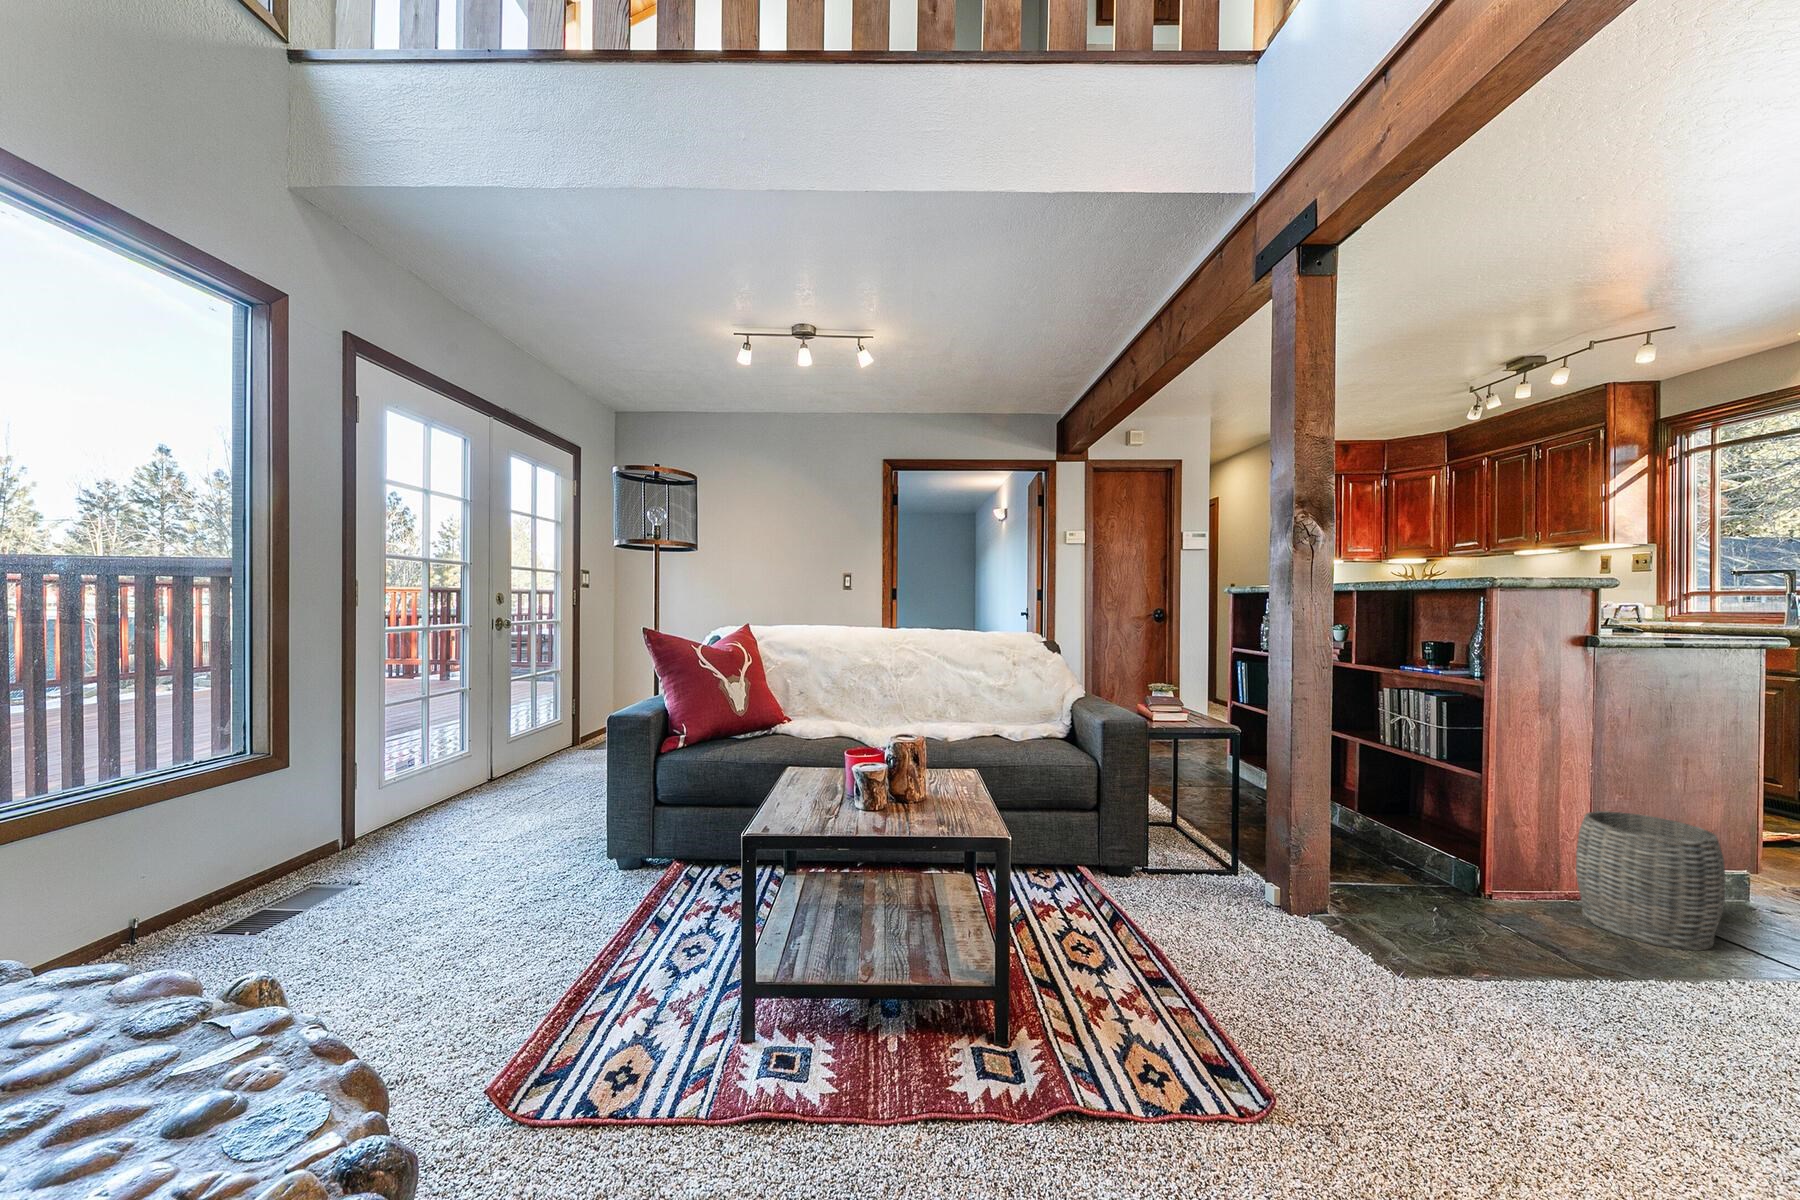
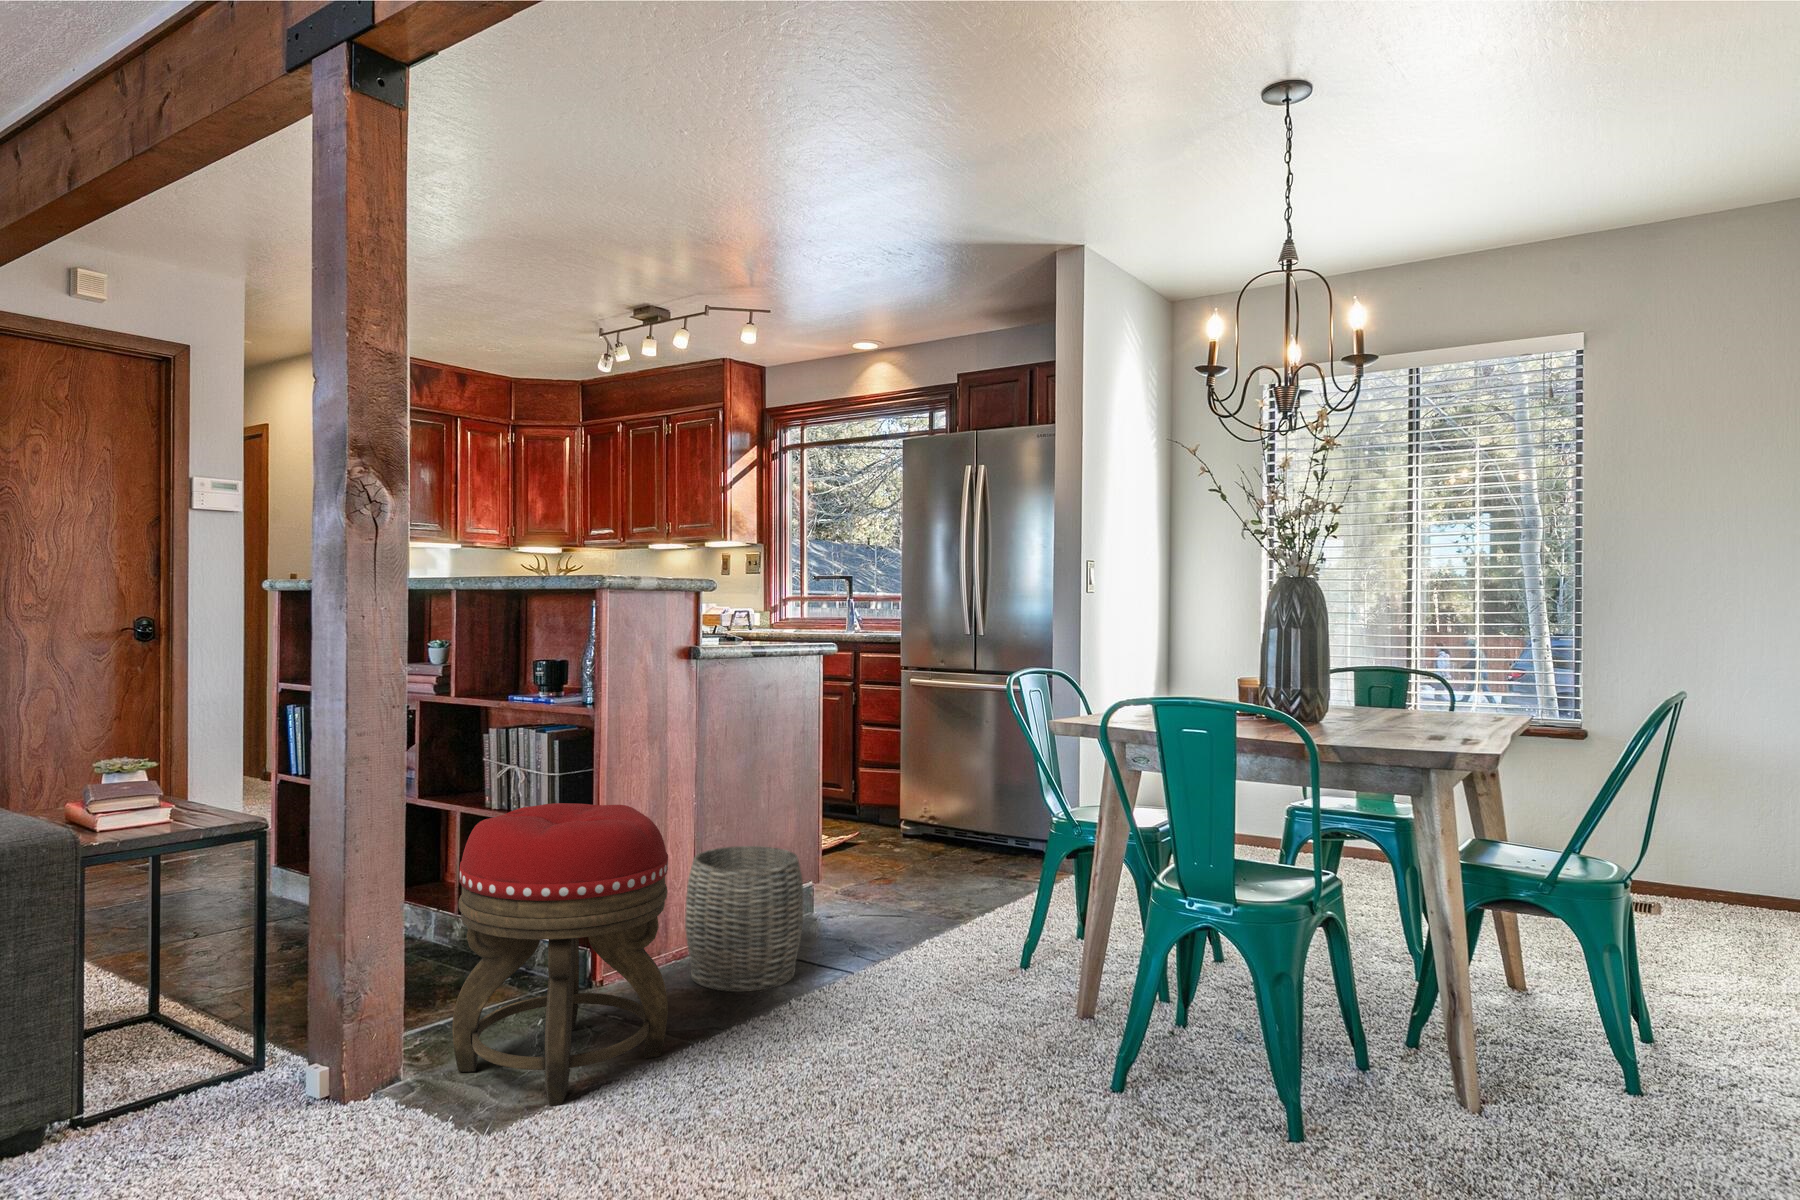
footstool: none [1368,747,1563,972] -> present [452,803,668,1106]

